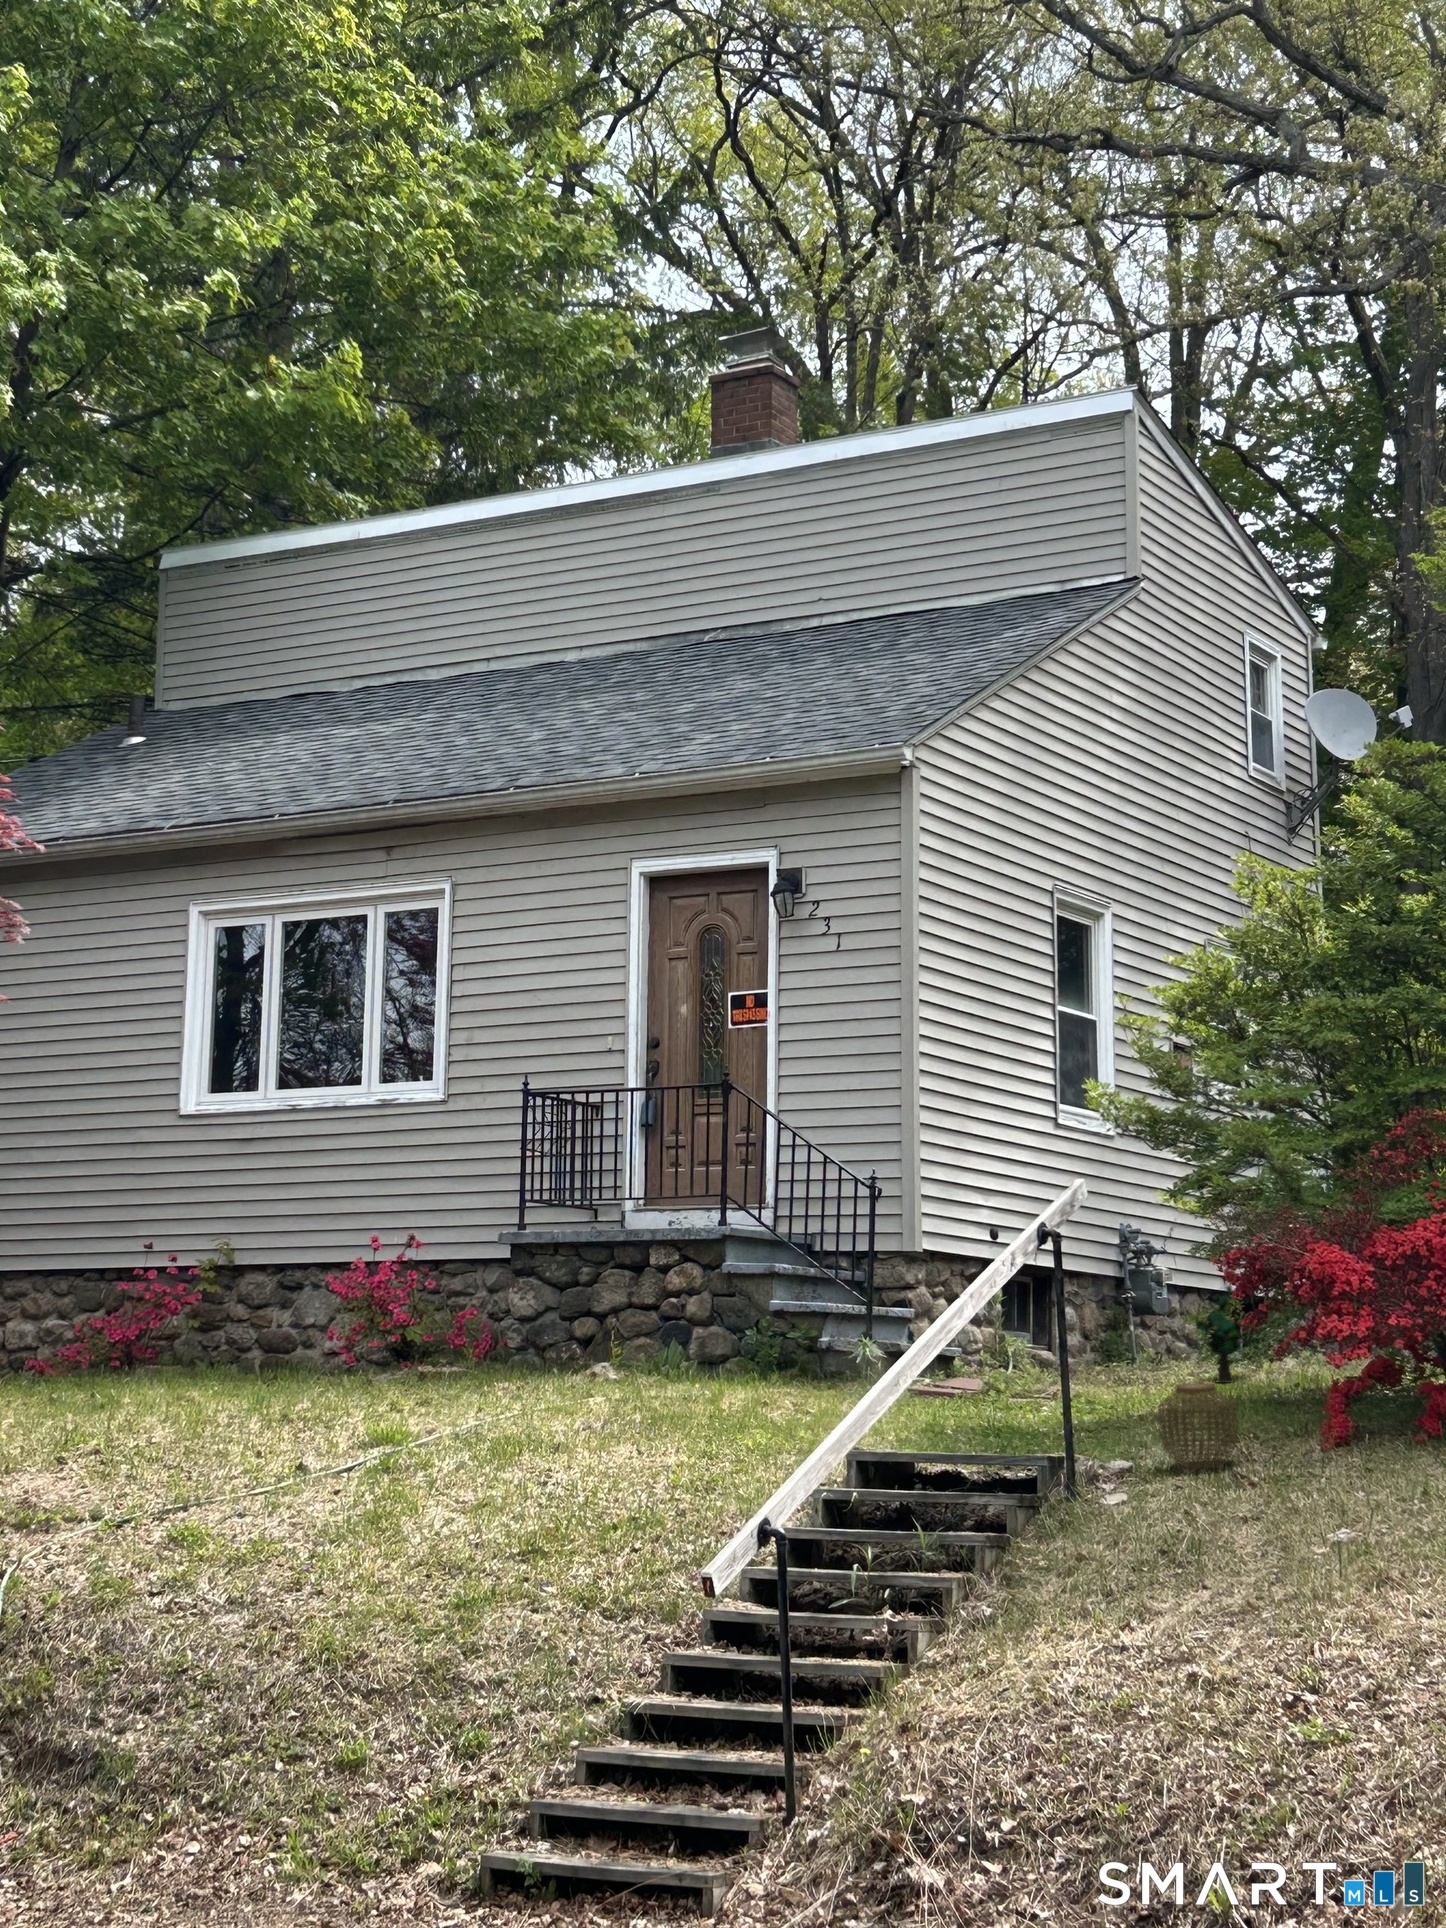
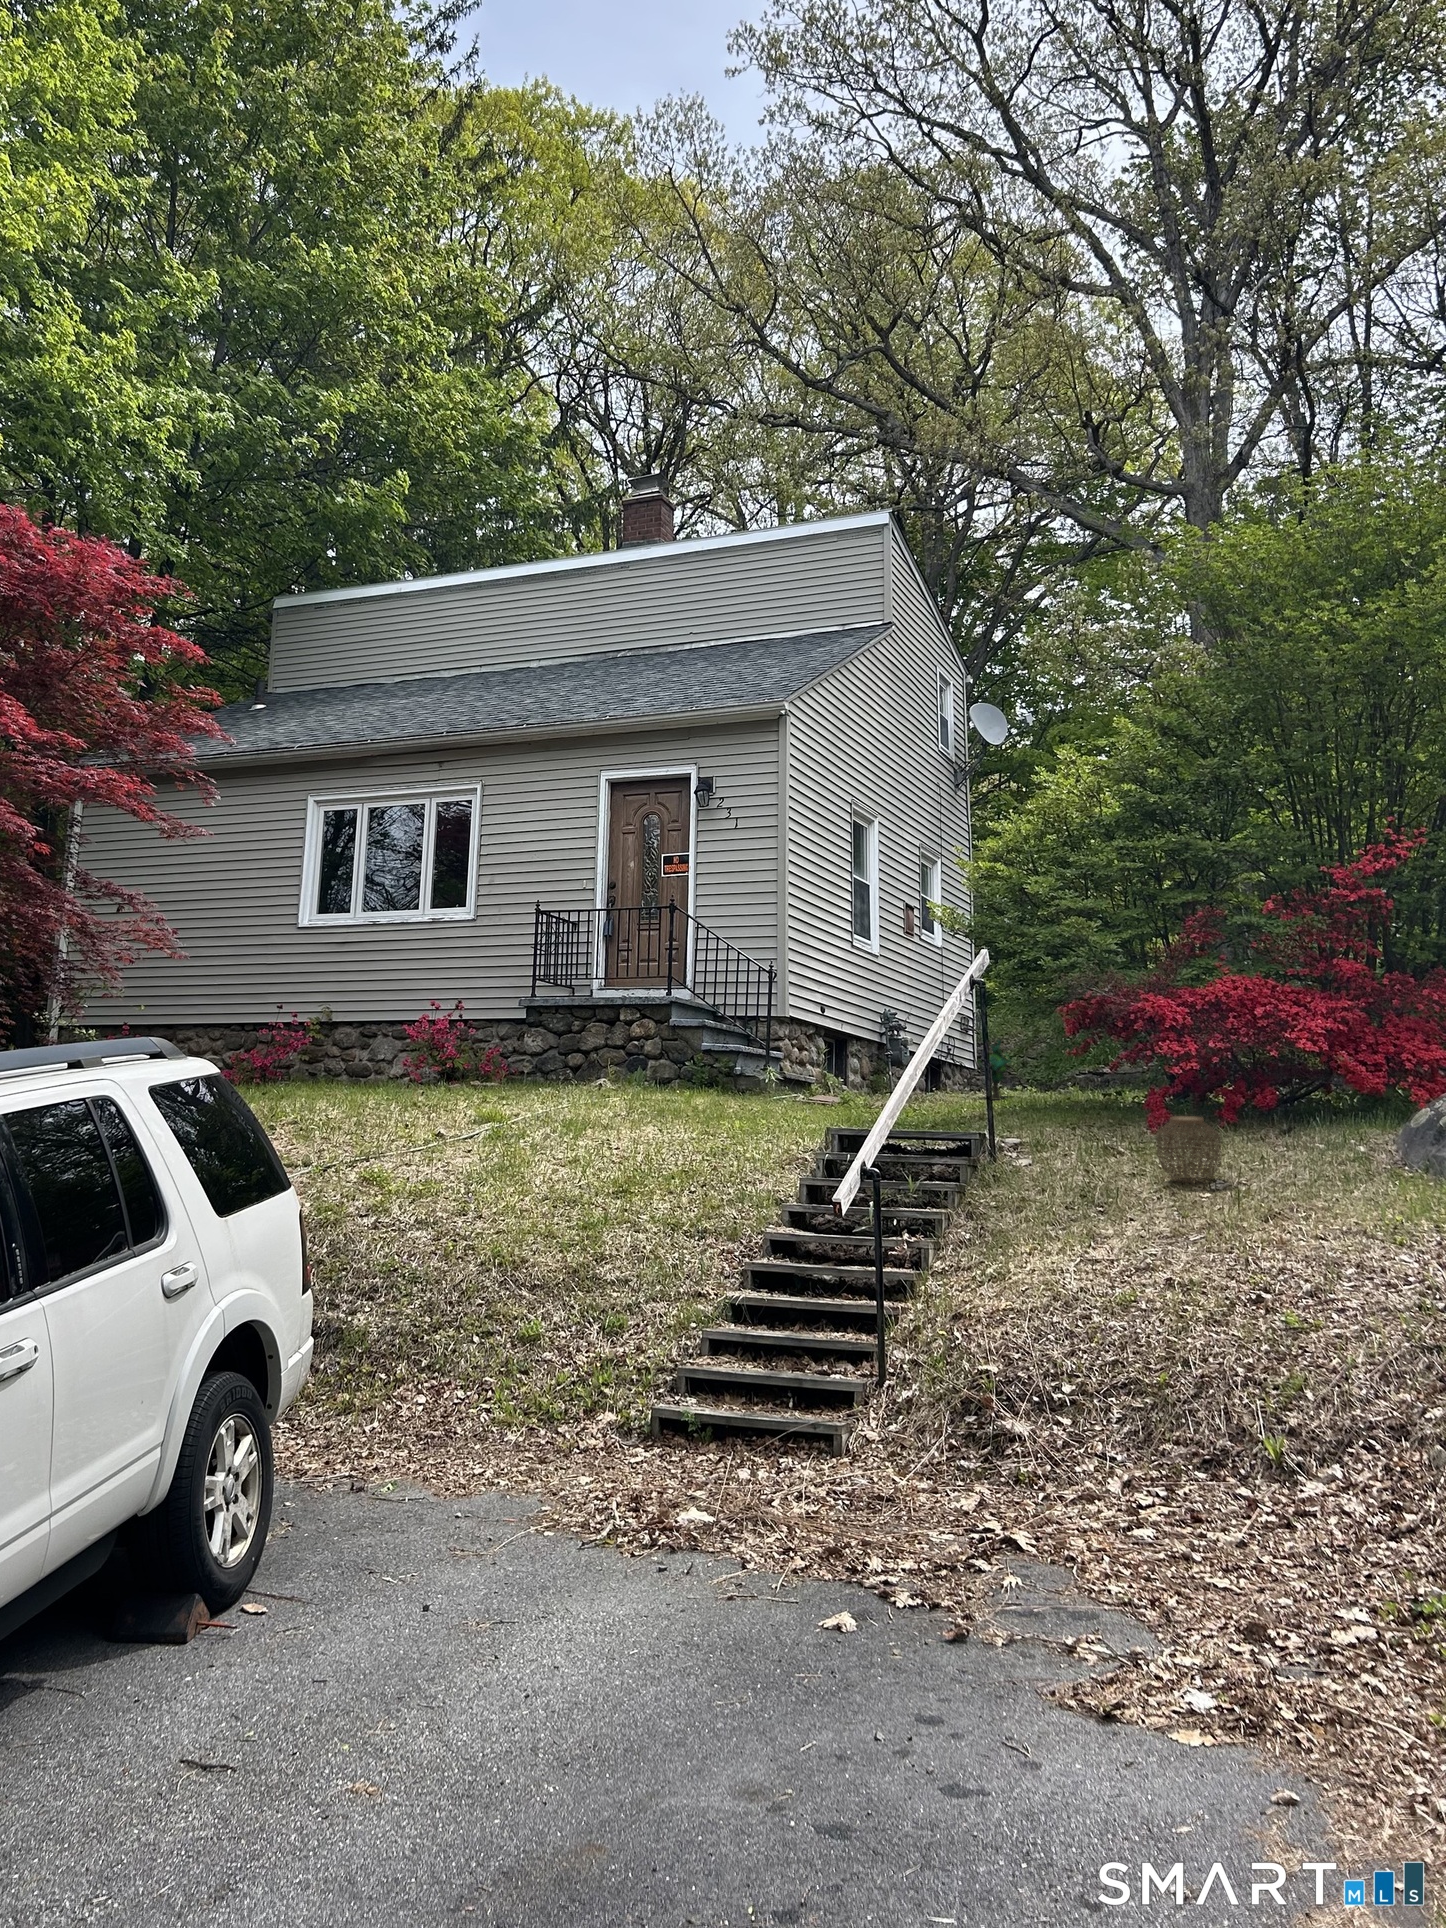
woven basket: present [1158,1382,1238,1469] -> present [1156,1116,1221,1183]

